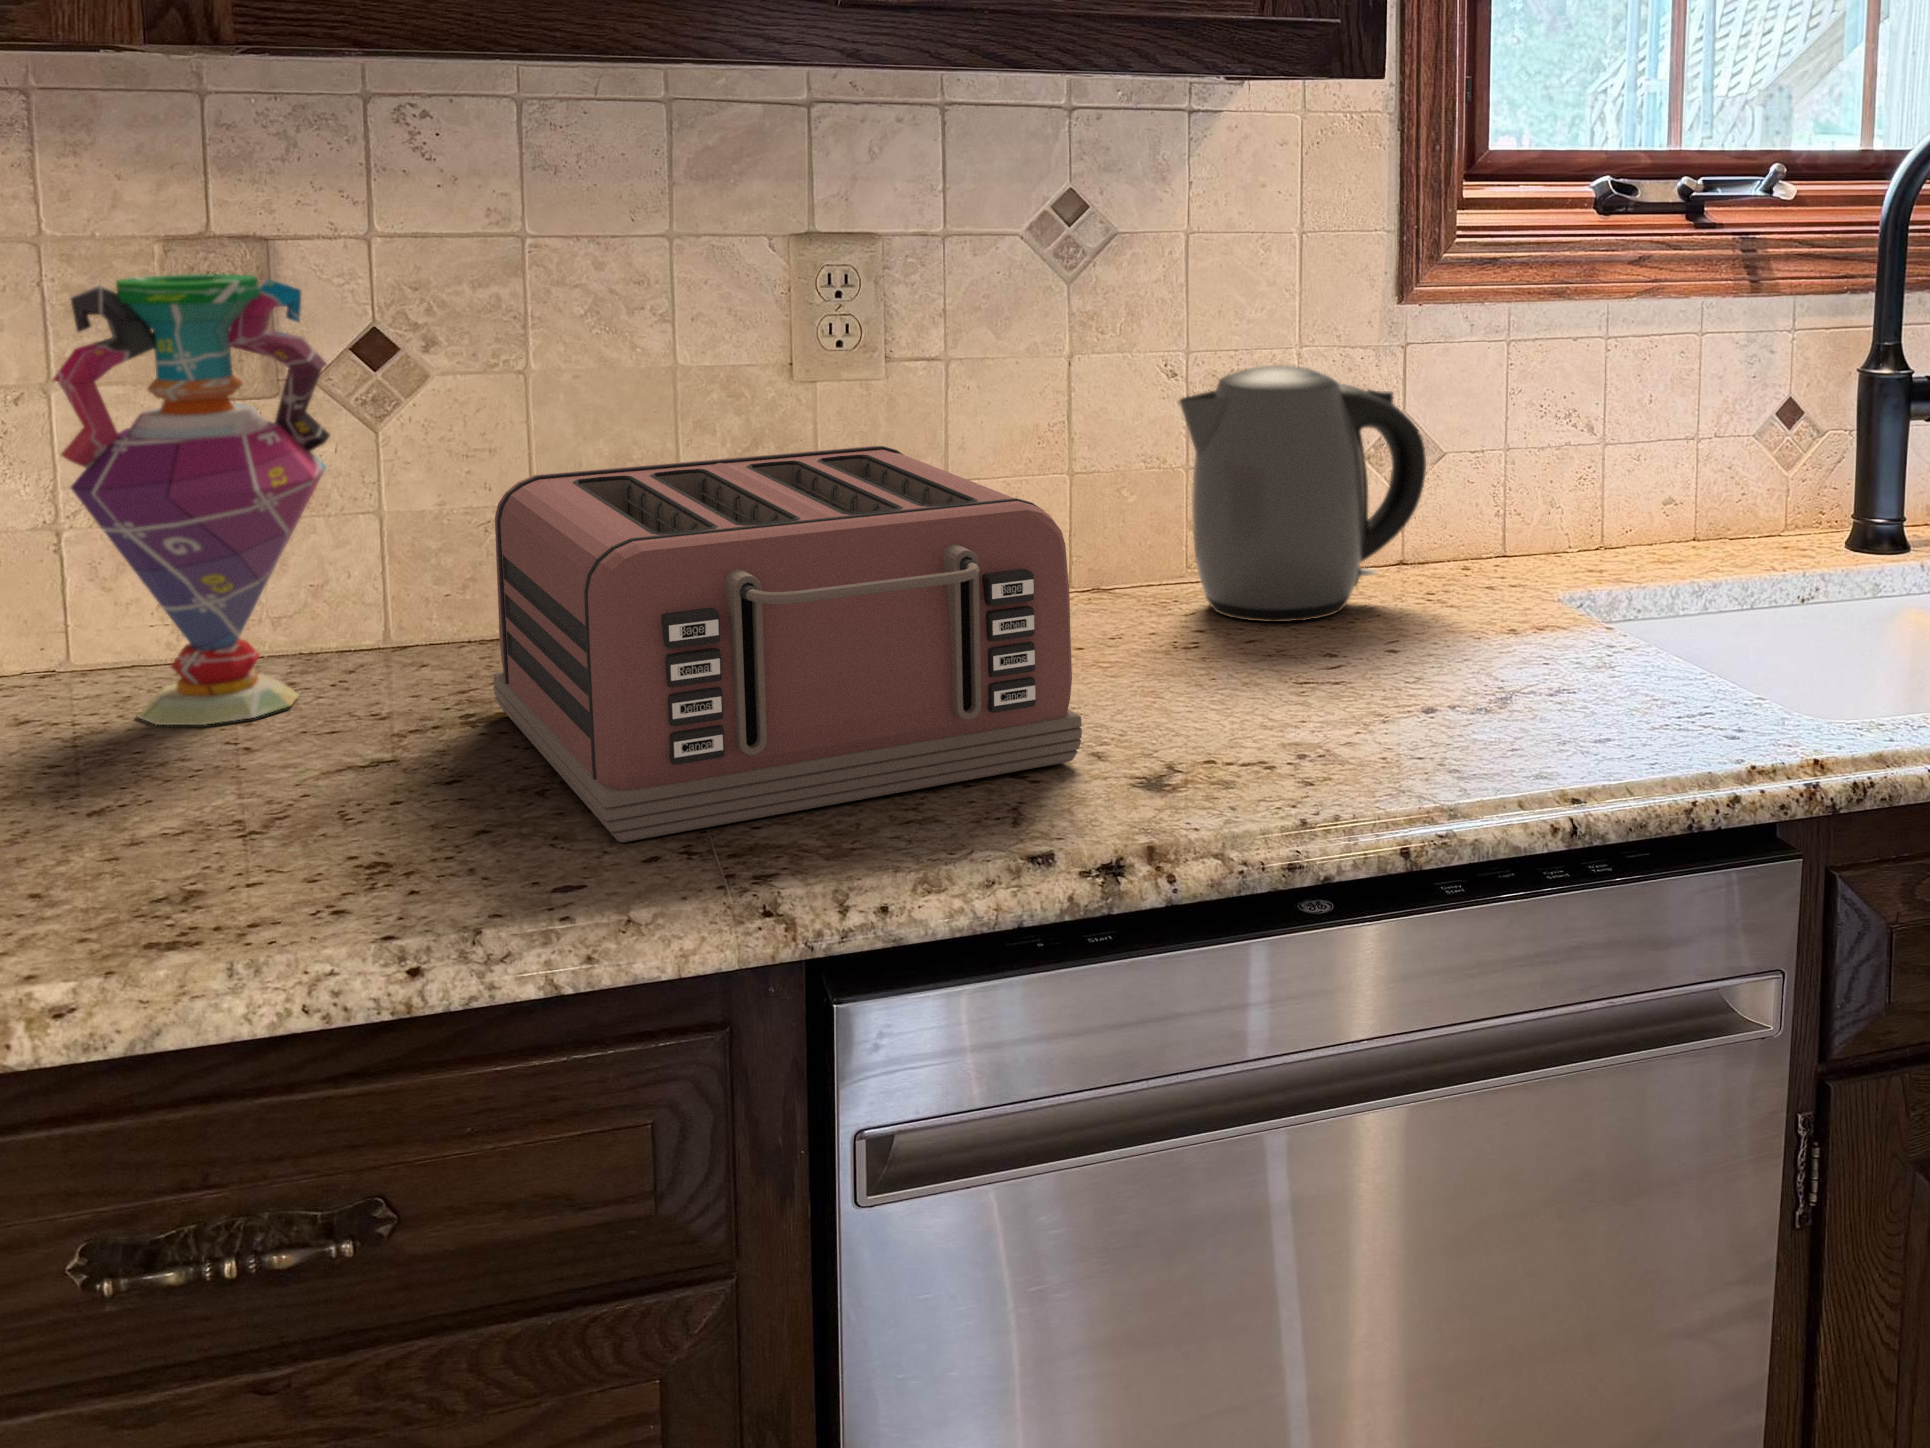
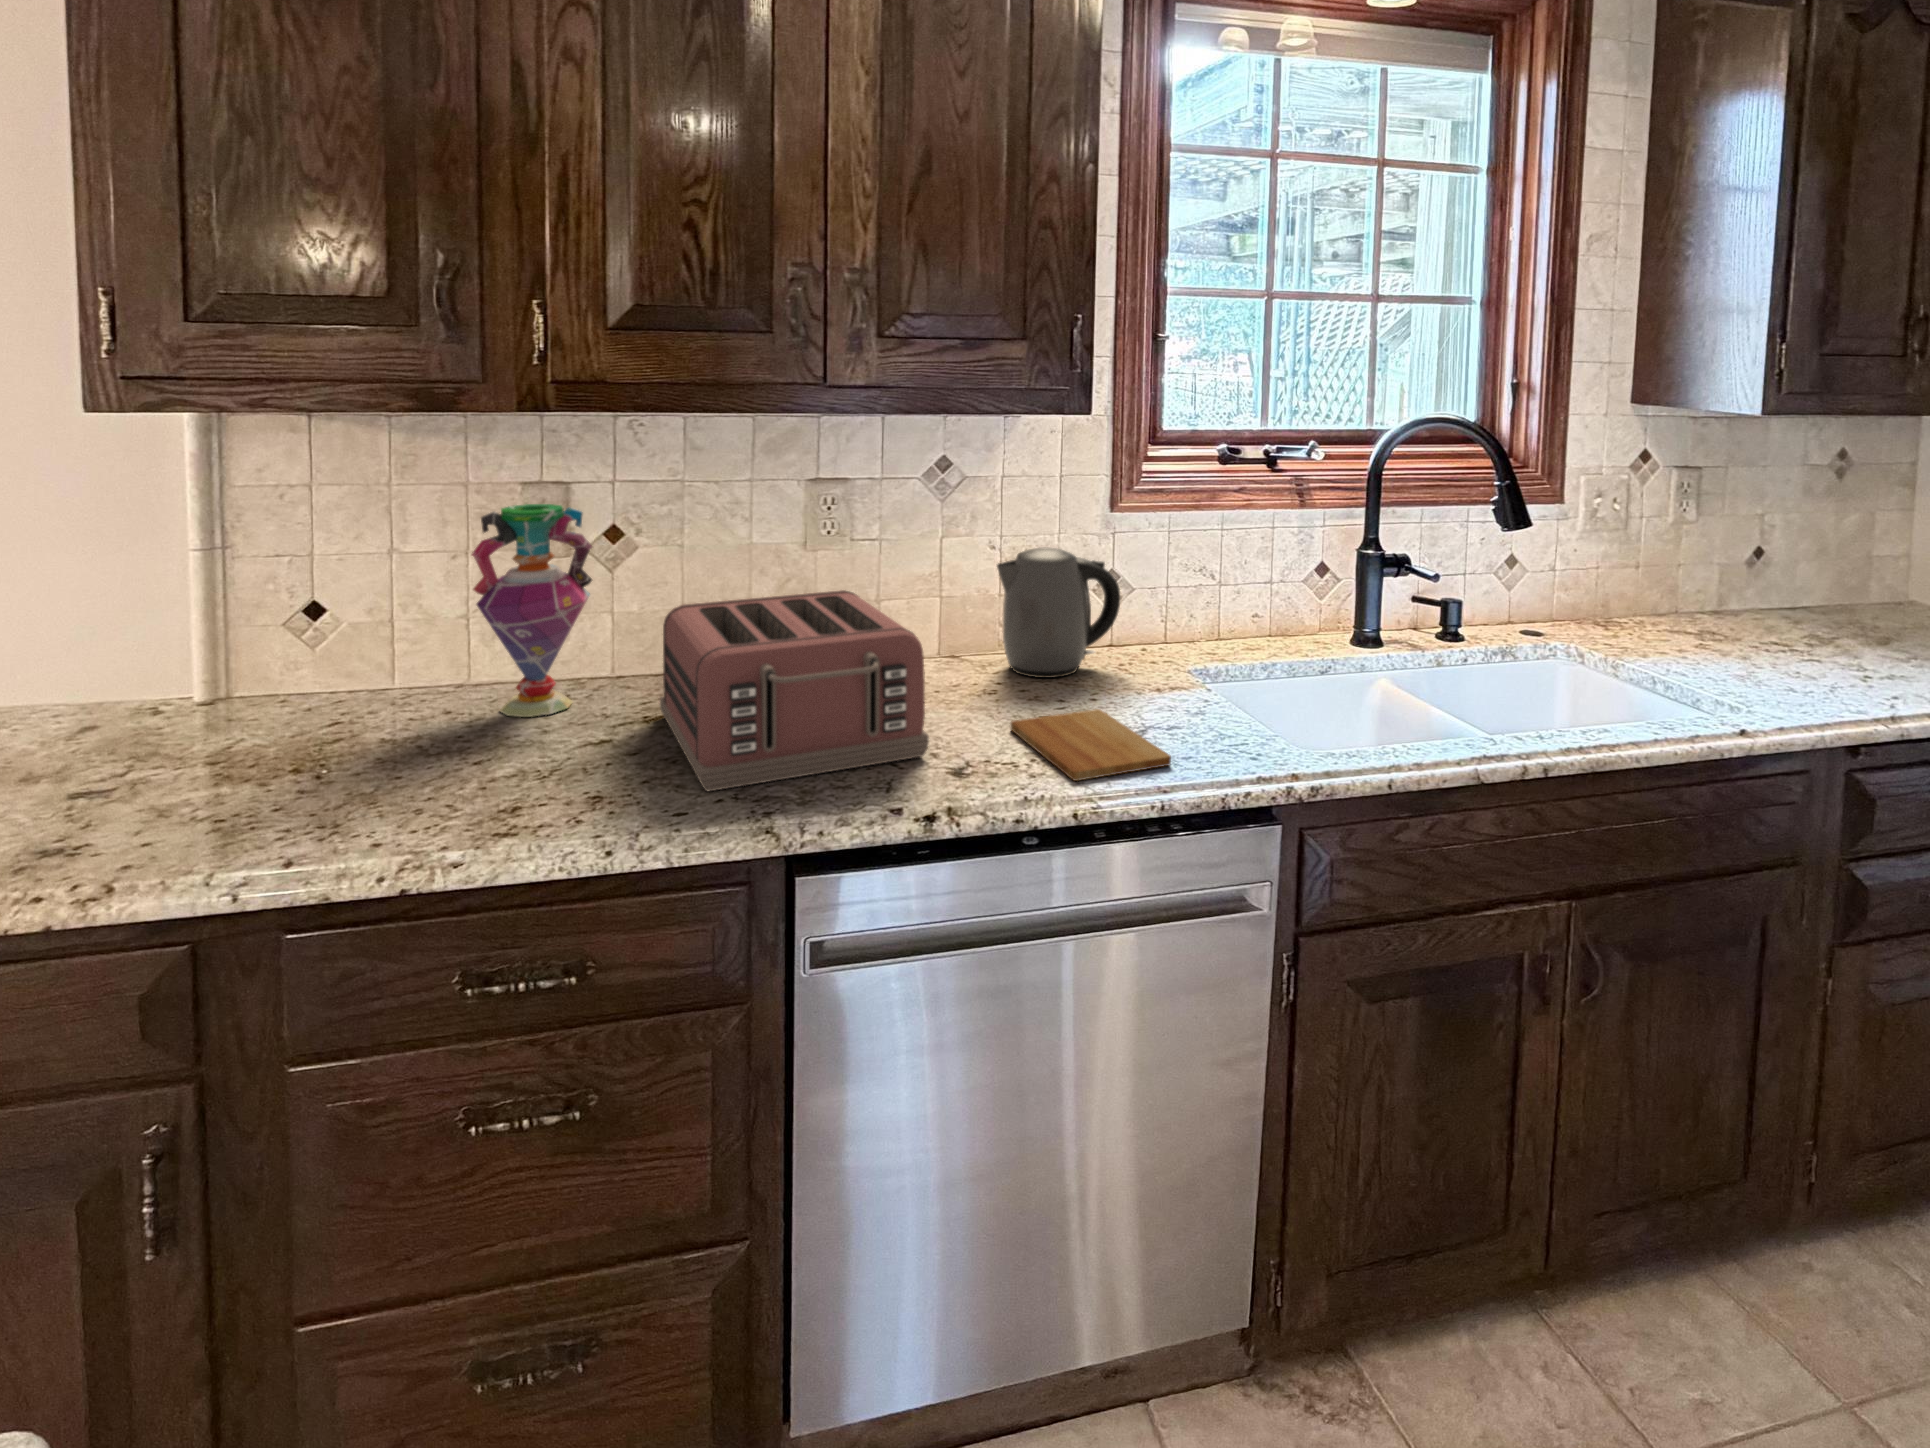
cutting board: none [1238,666,1577,791] -> present [1010,709,1171,781]

